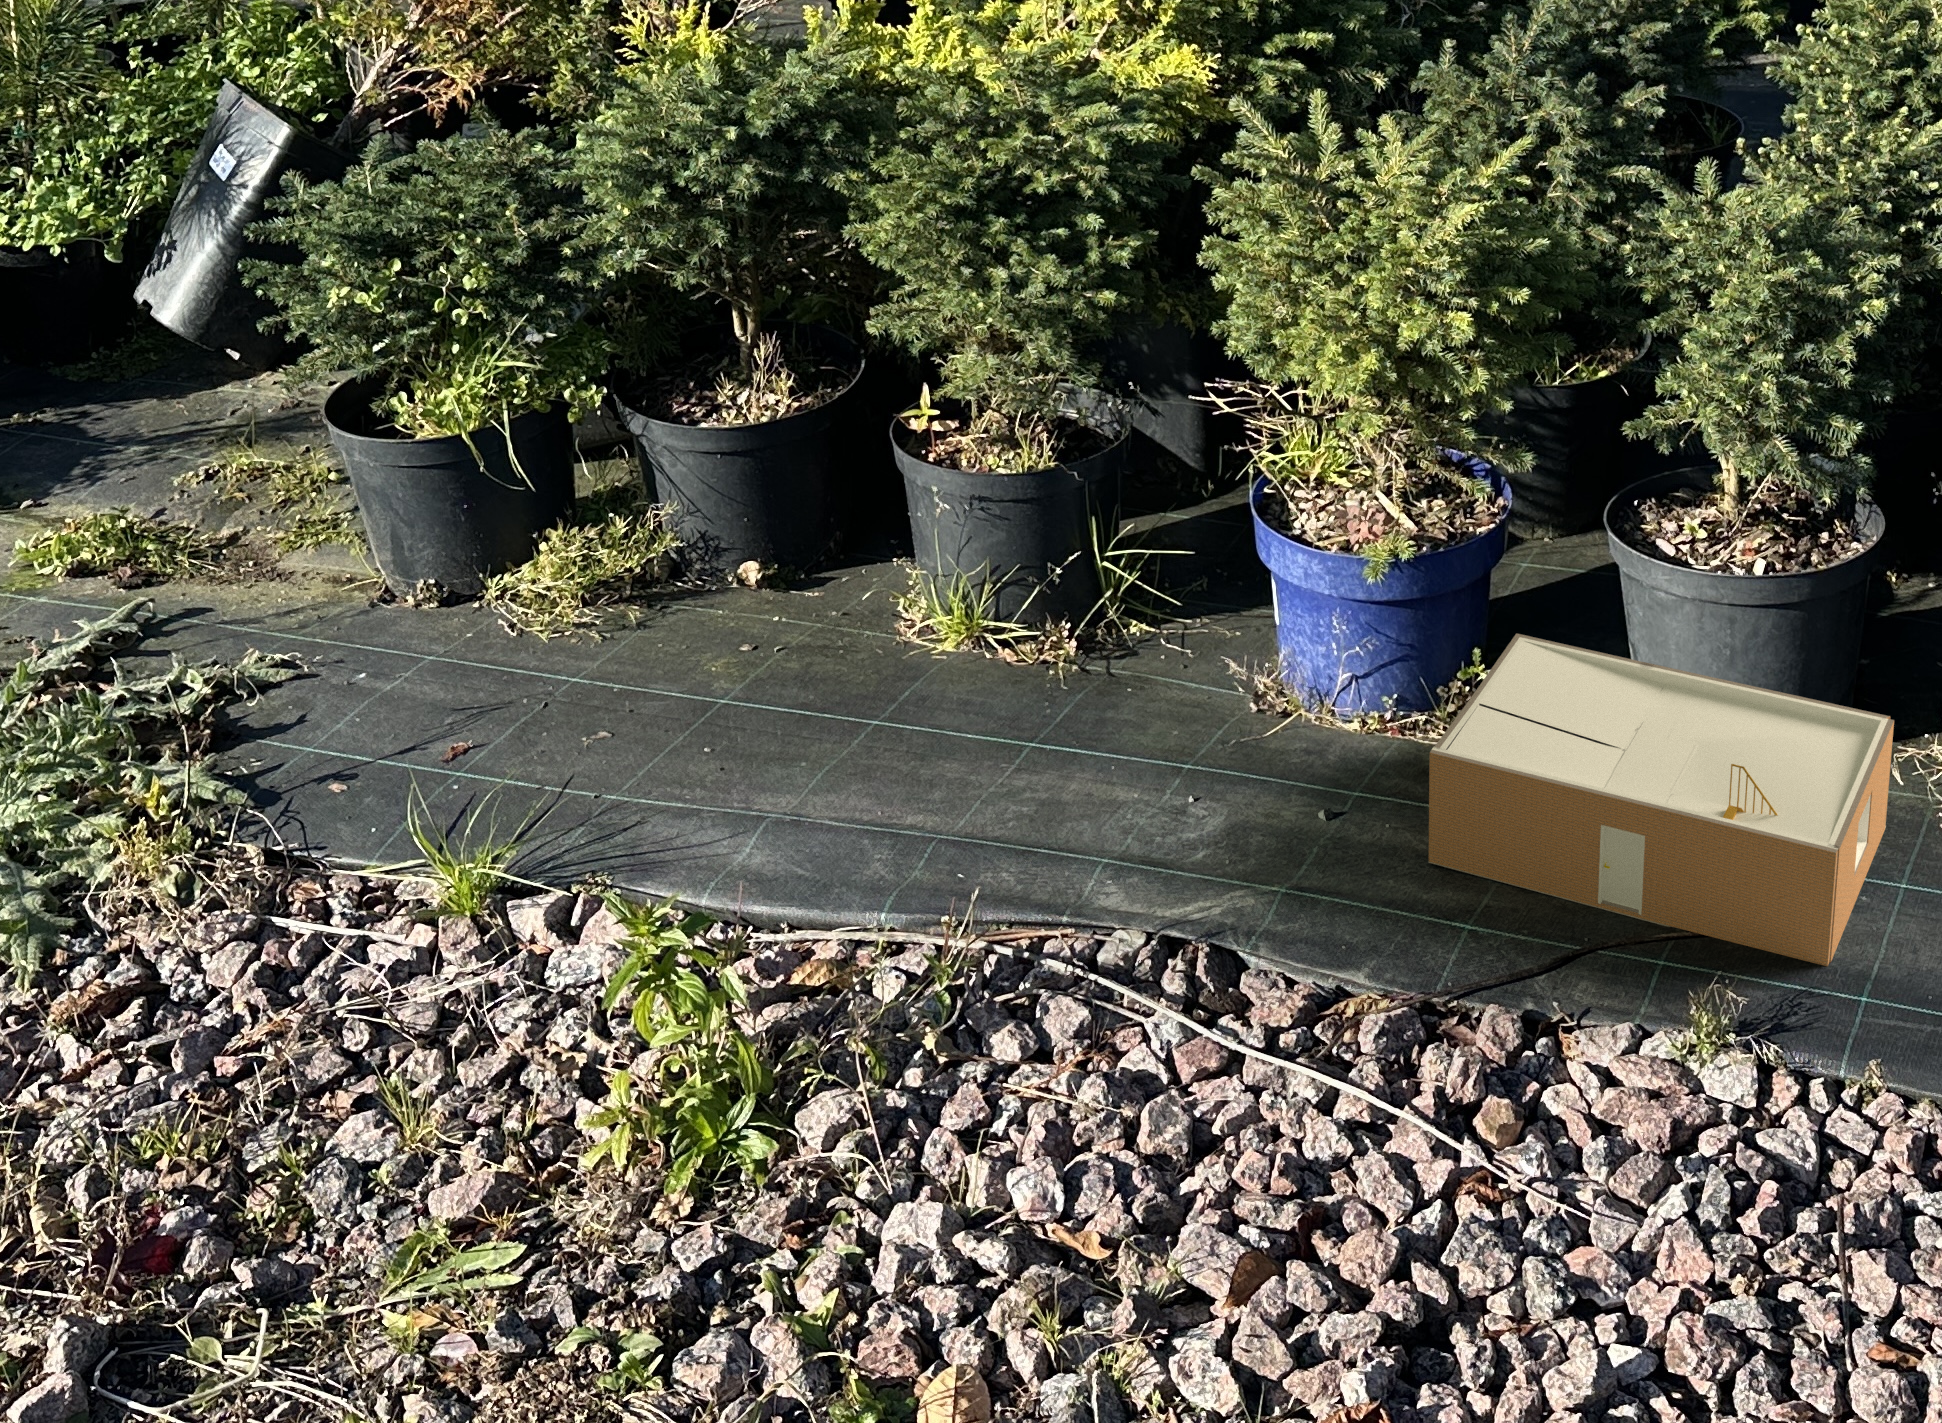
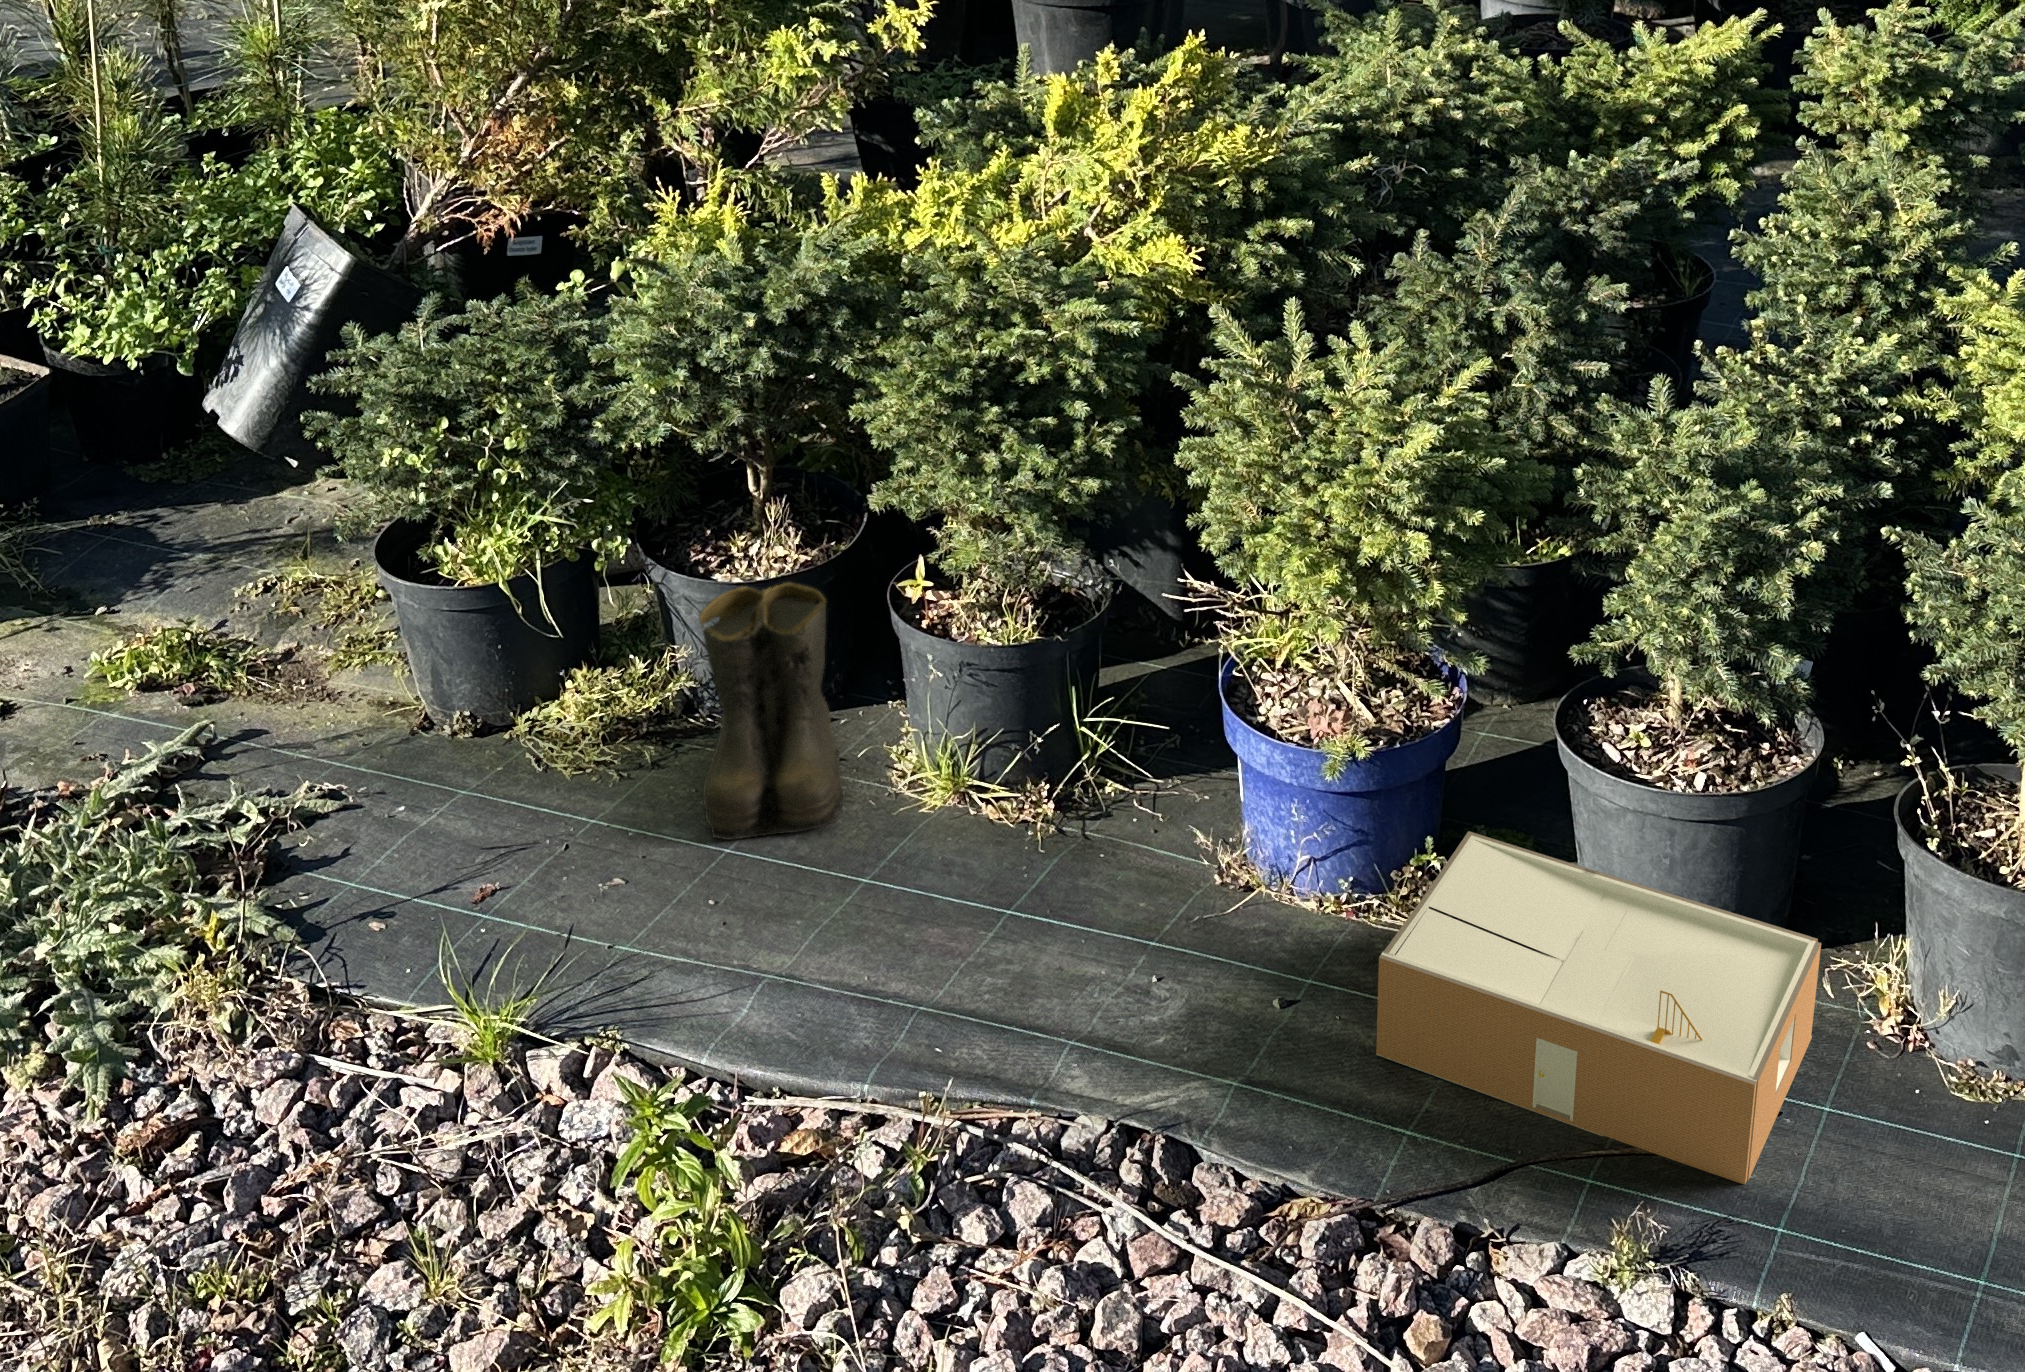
boots: none [685,424,847,692] -> present [699,583,843,840]

